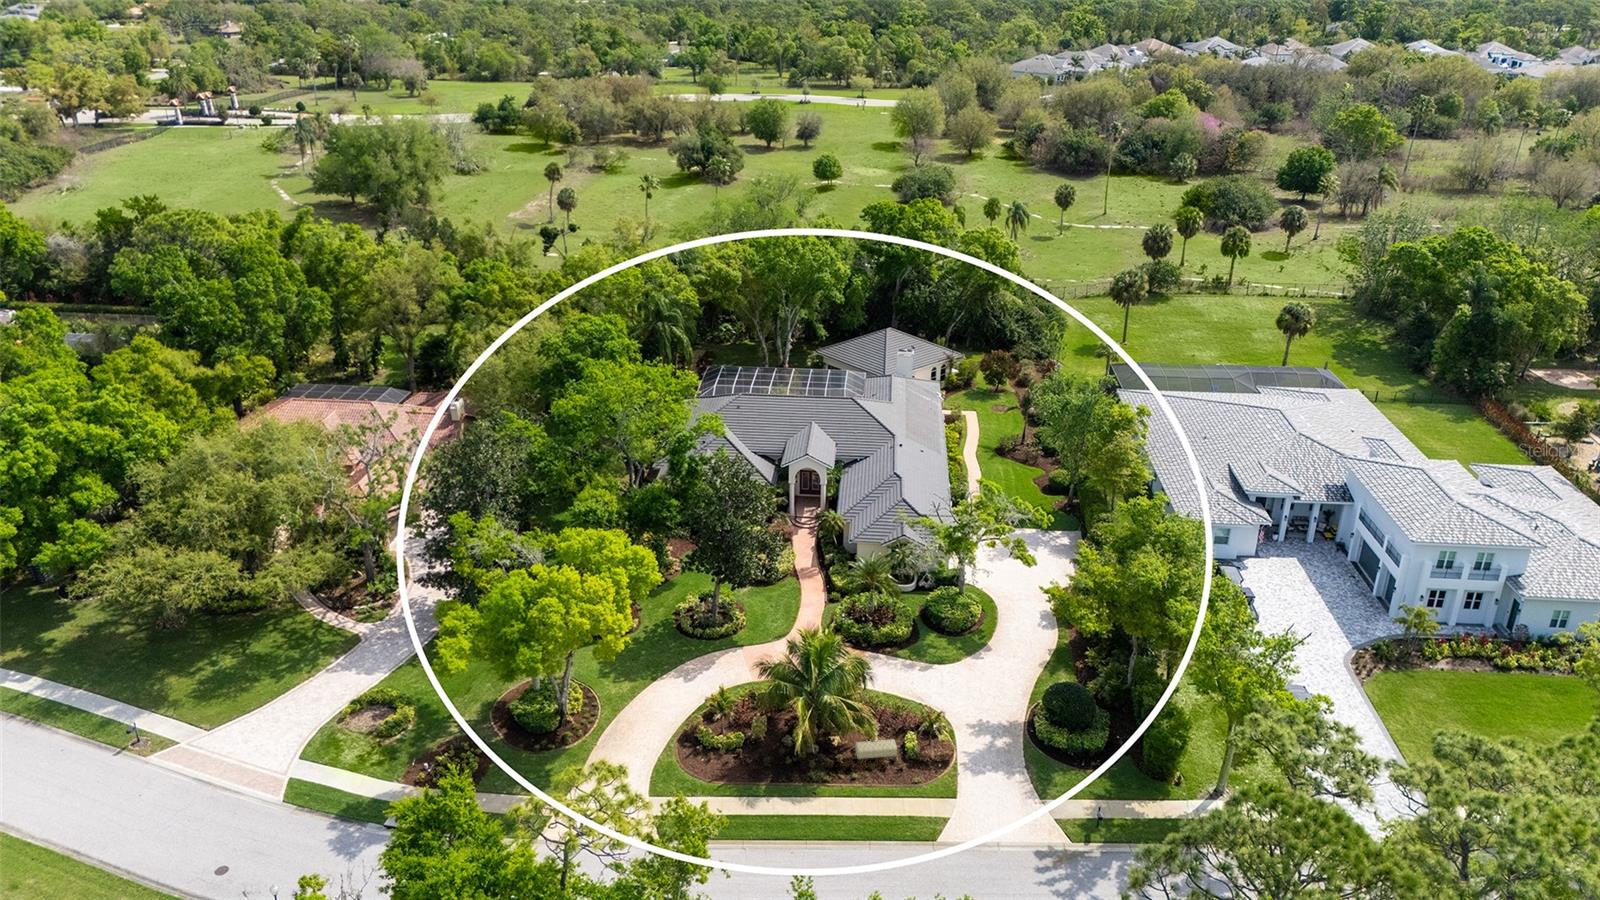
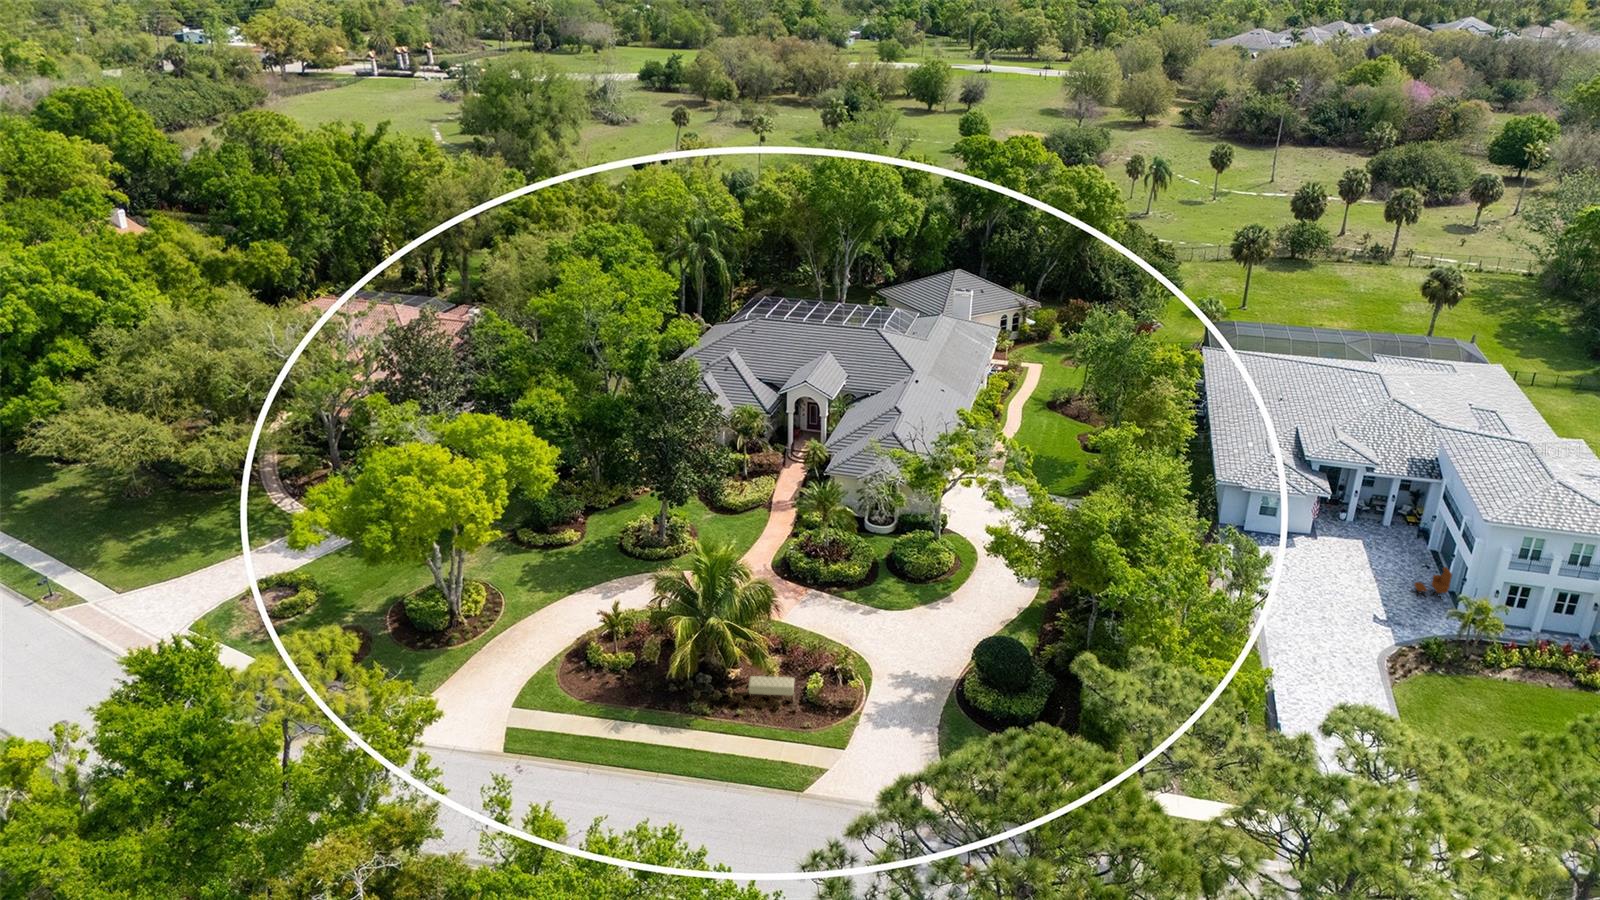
lounge chair: none [1348,577,1381,604] -> present [1414,567,1452,596]

